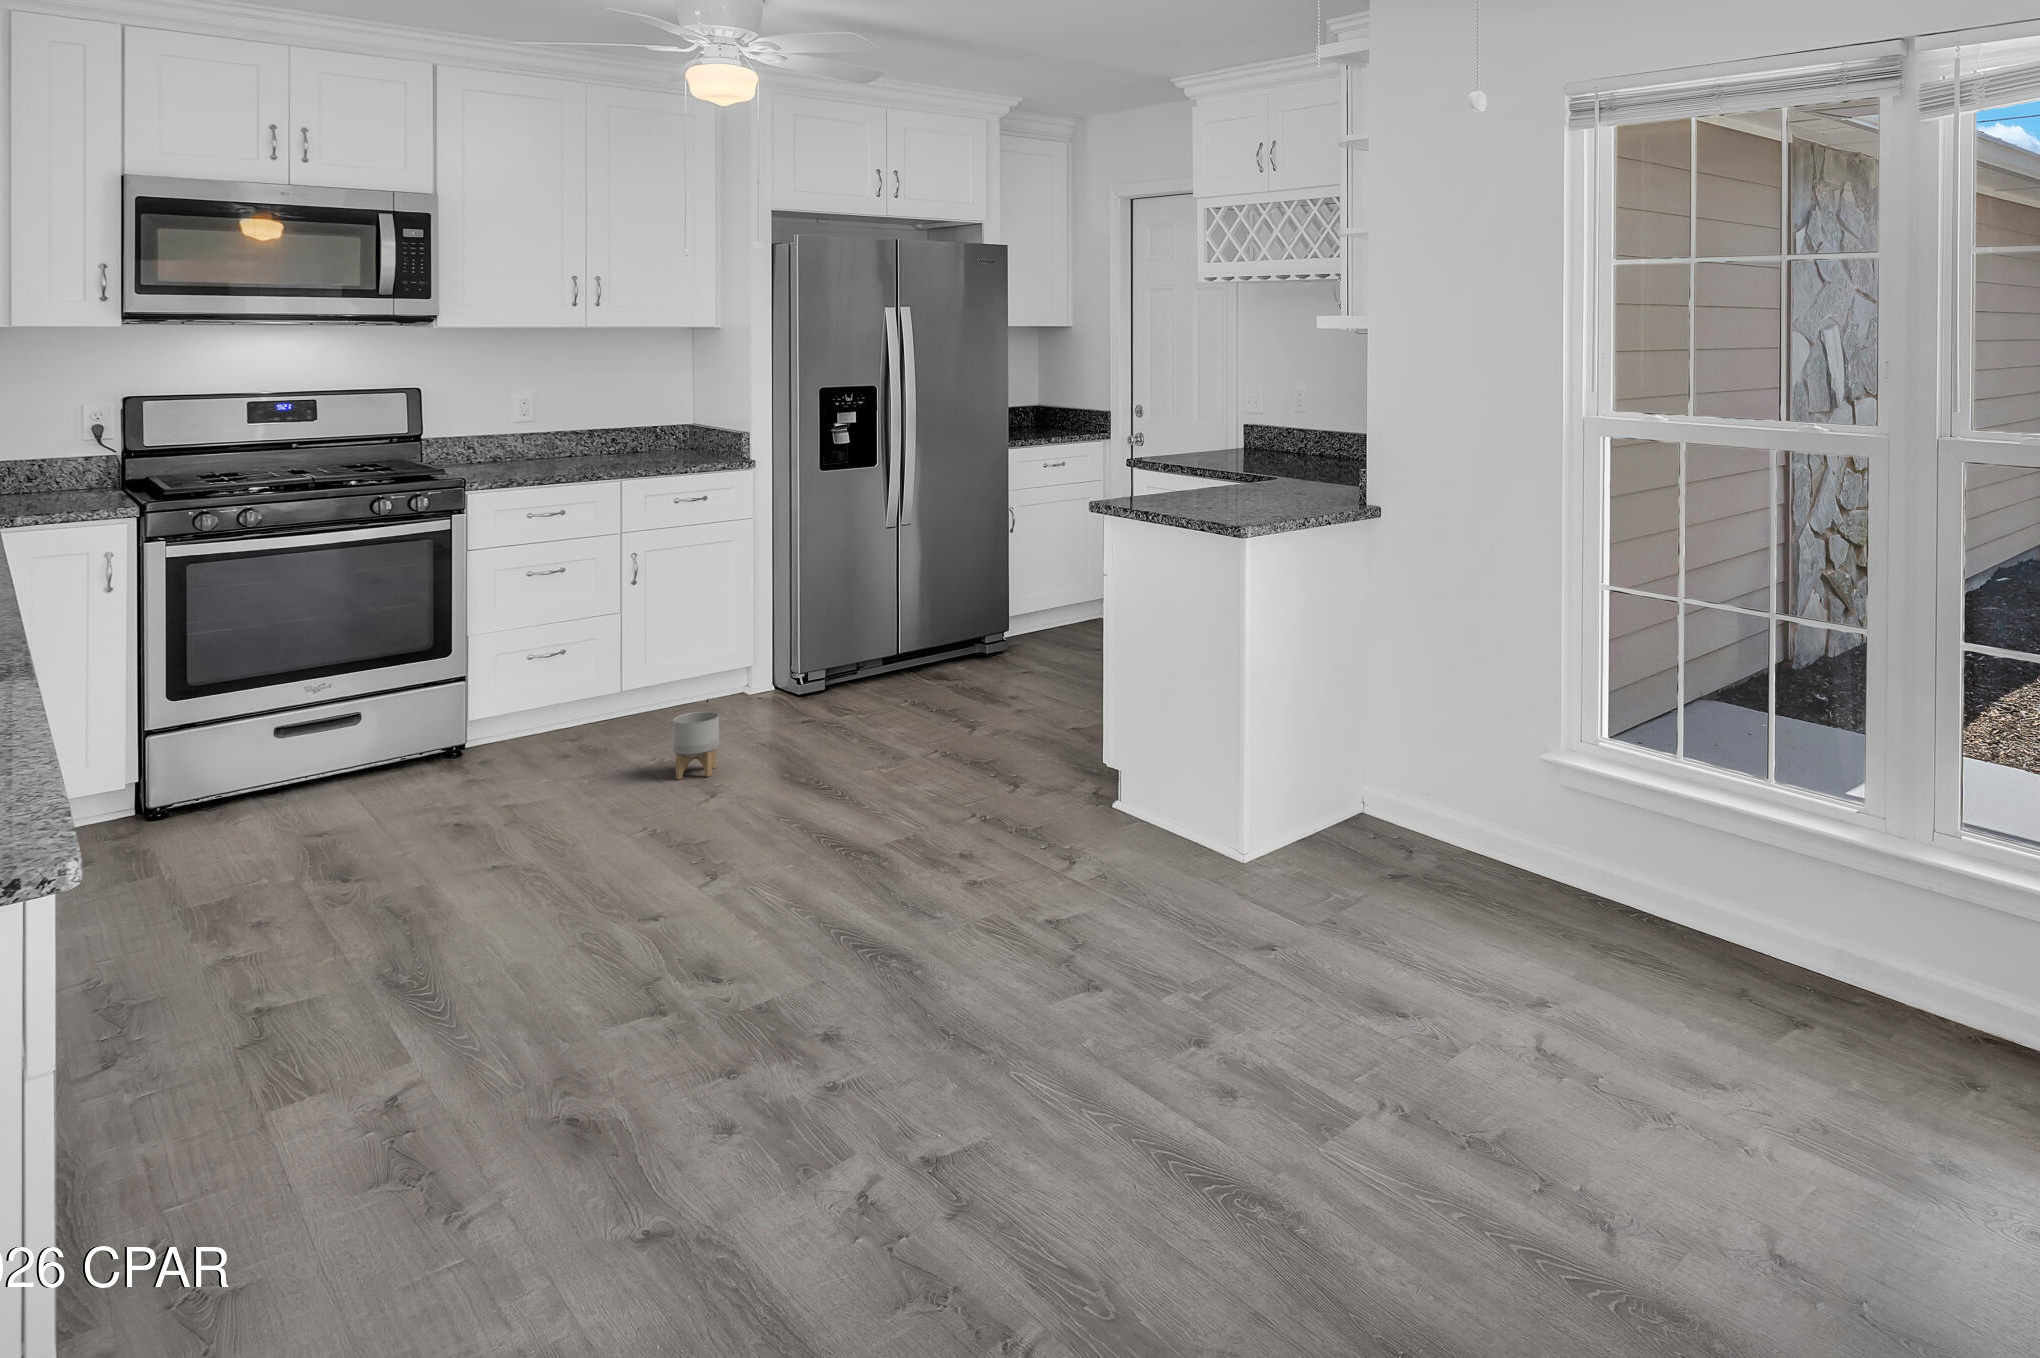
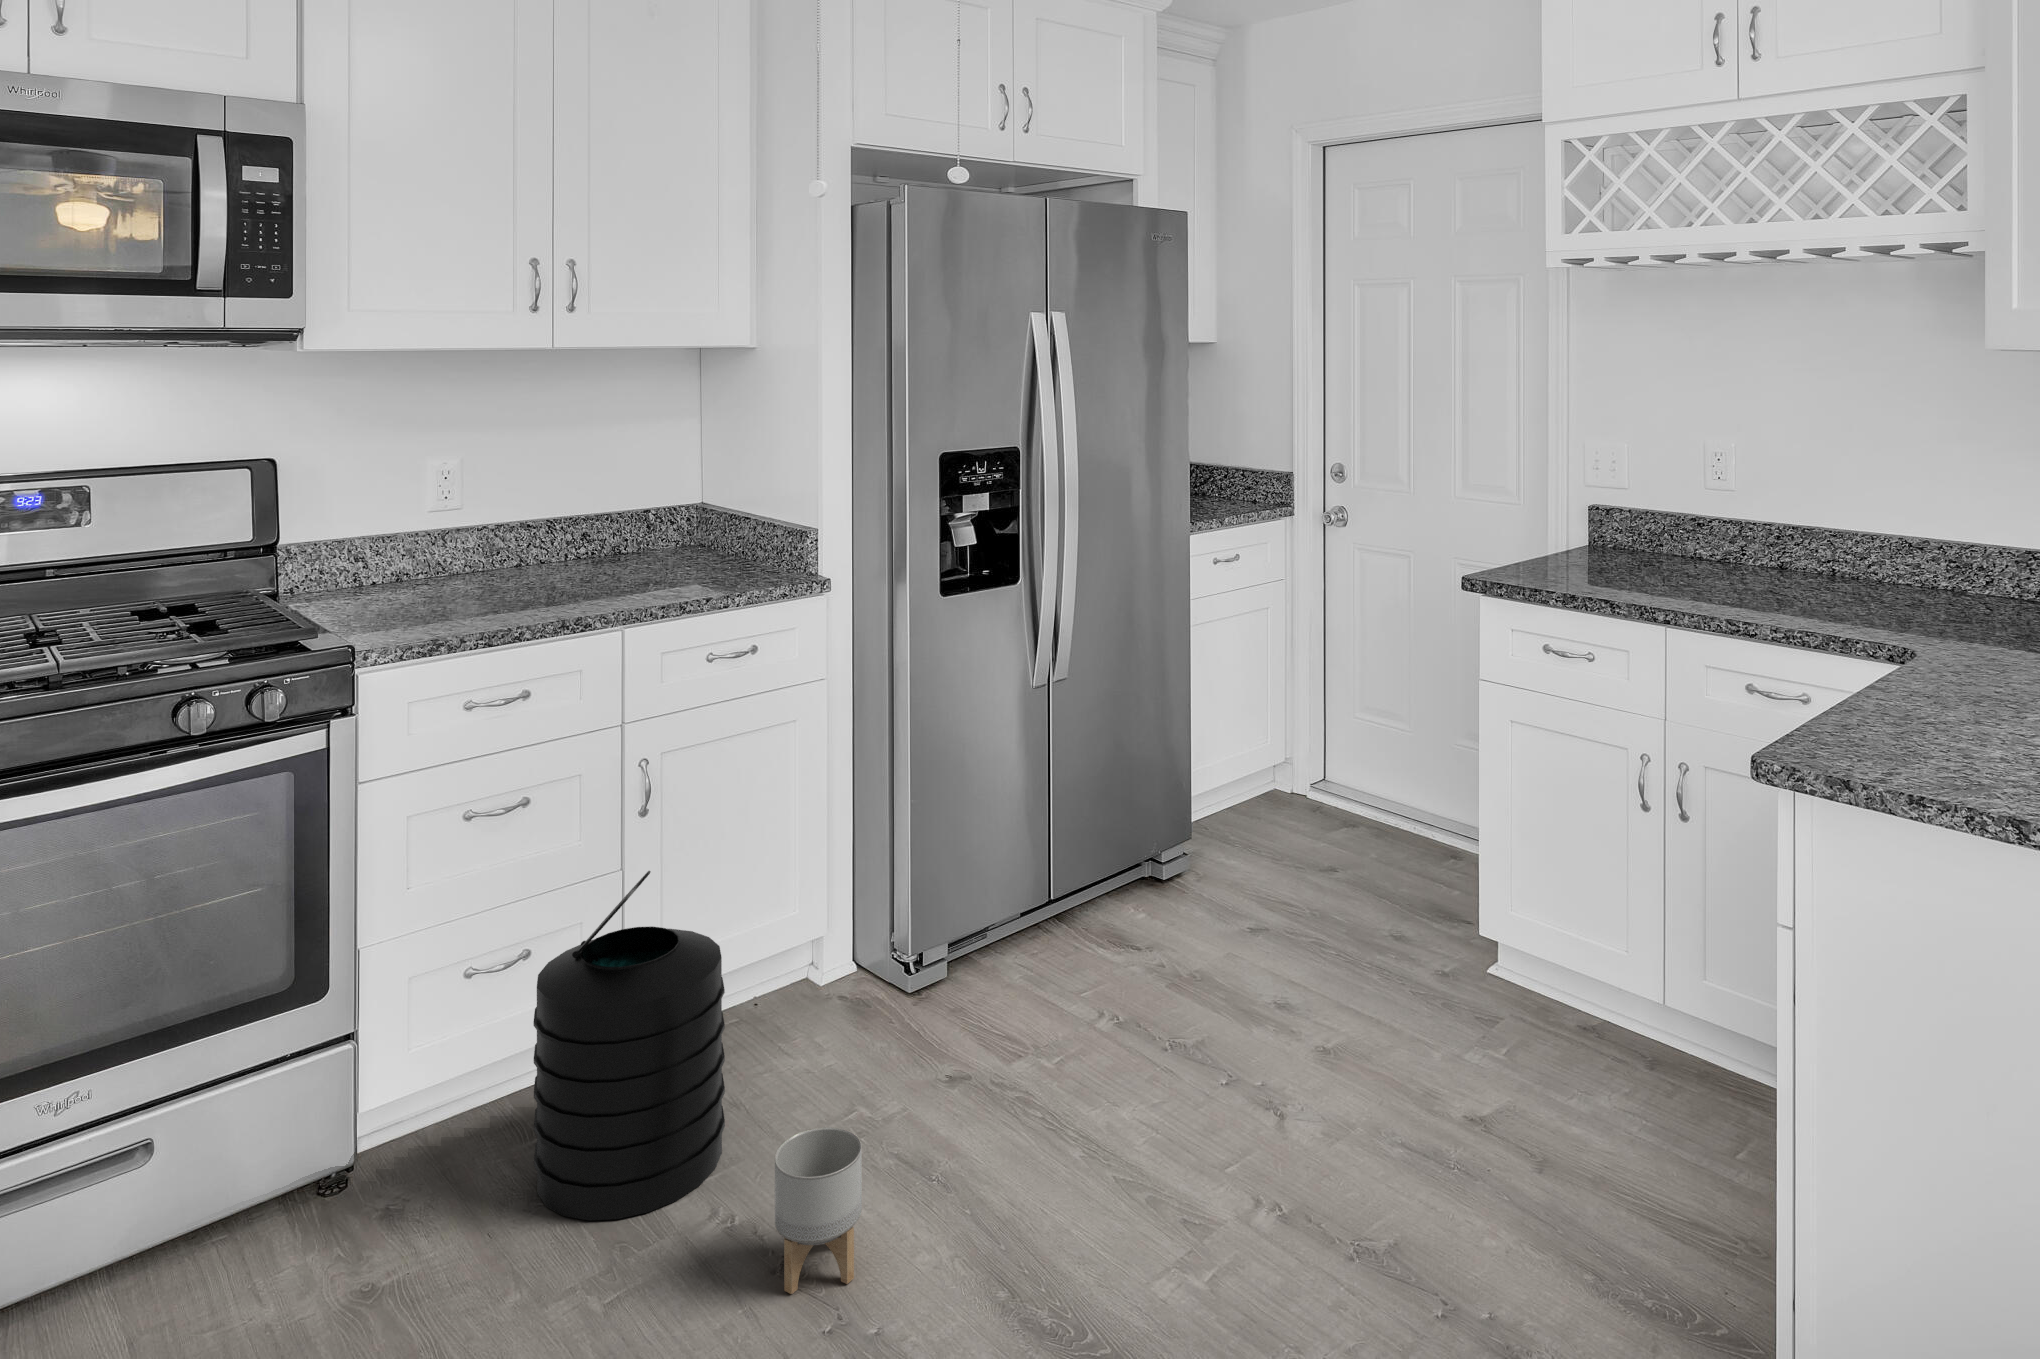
trash can: none [560,598,666,763] -> present [533,871,725,1220]

